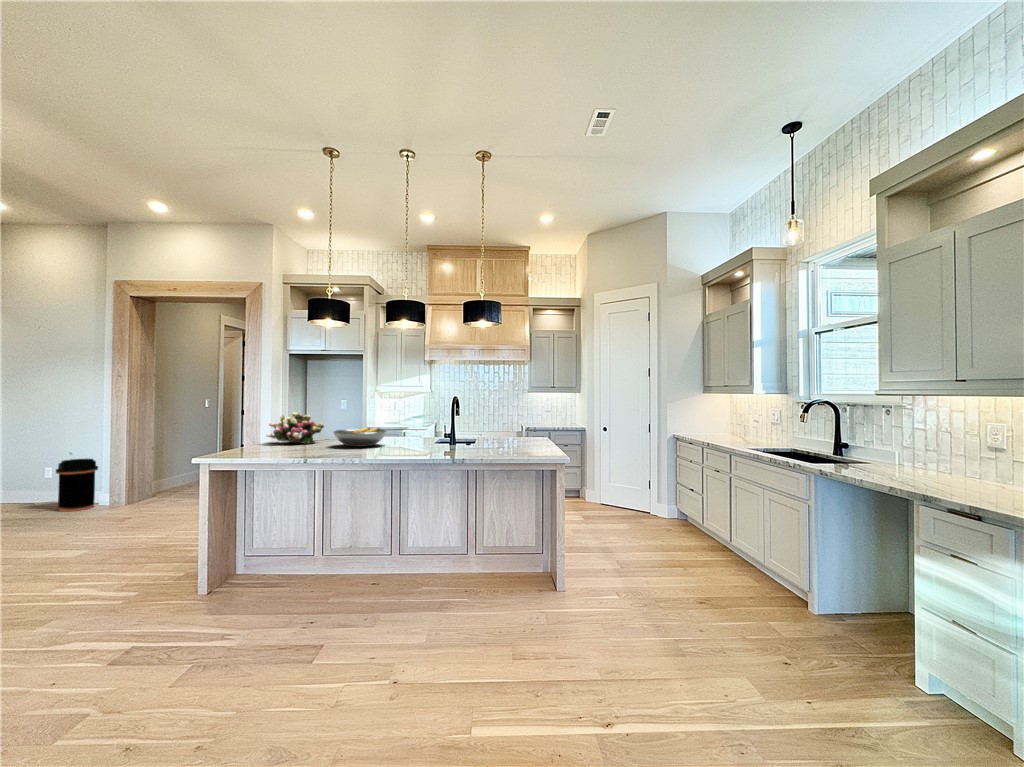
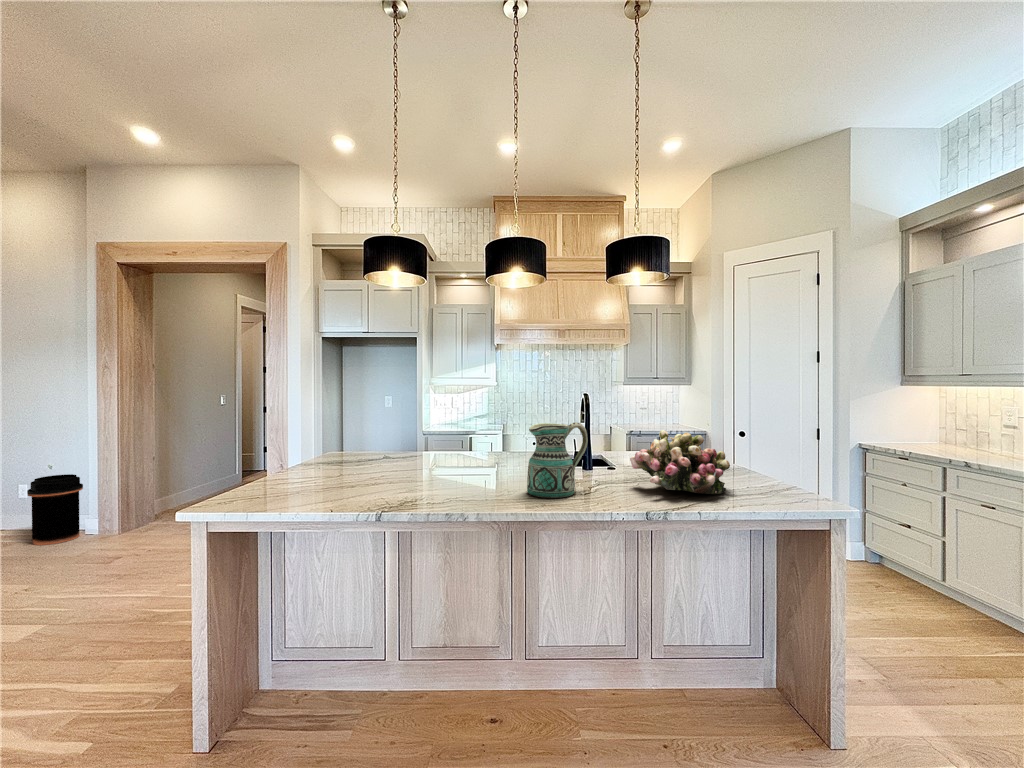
ceramic pitcher: none [396,409,434,451] -> present [527,422,588,498]
flower arrangement: present [266,412,324,444] -> present [630,430,730,494]
fruit bowl: present [333,427,387,447] -> none [412,451,498,484]

